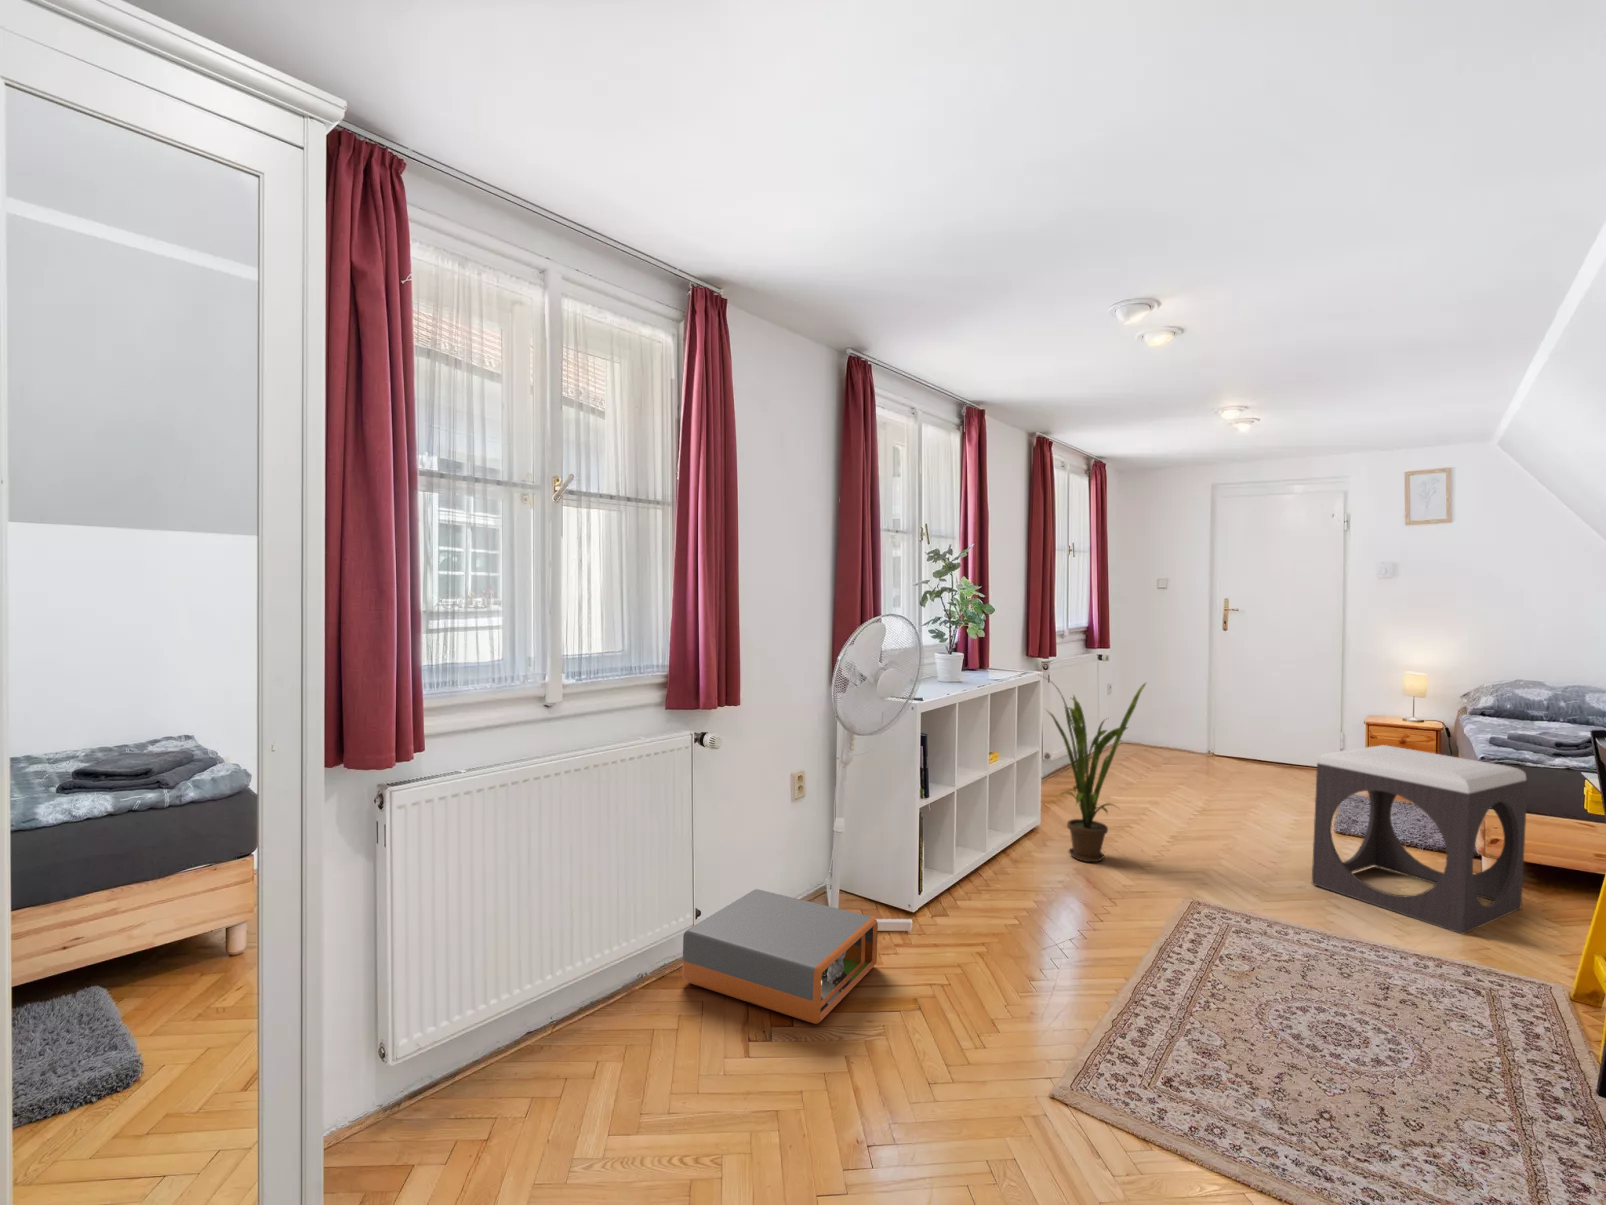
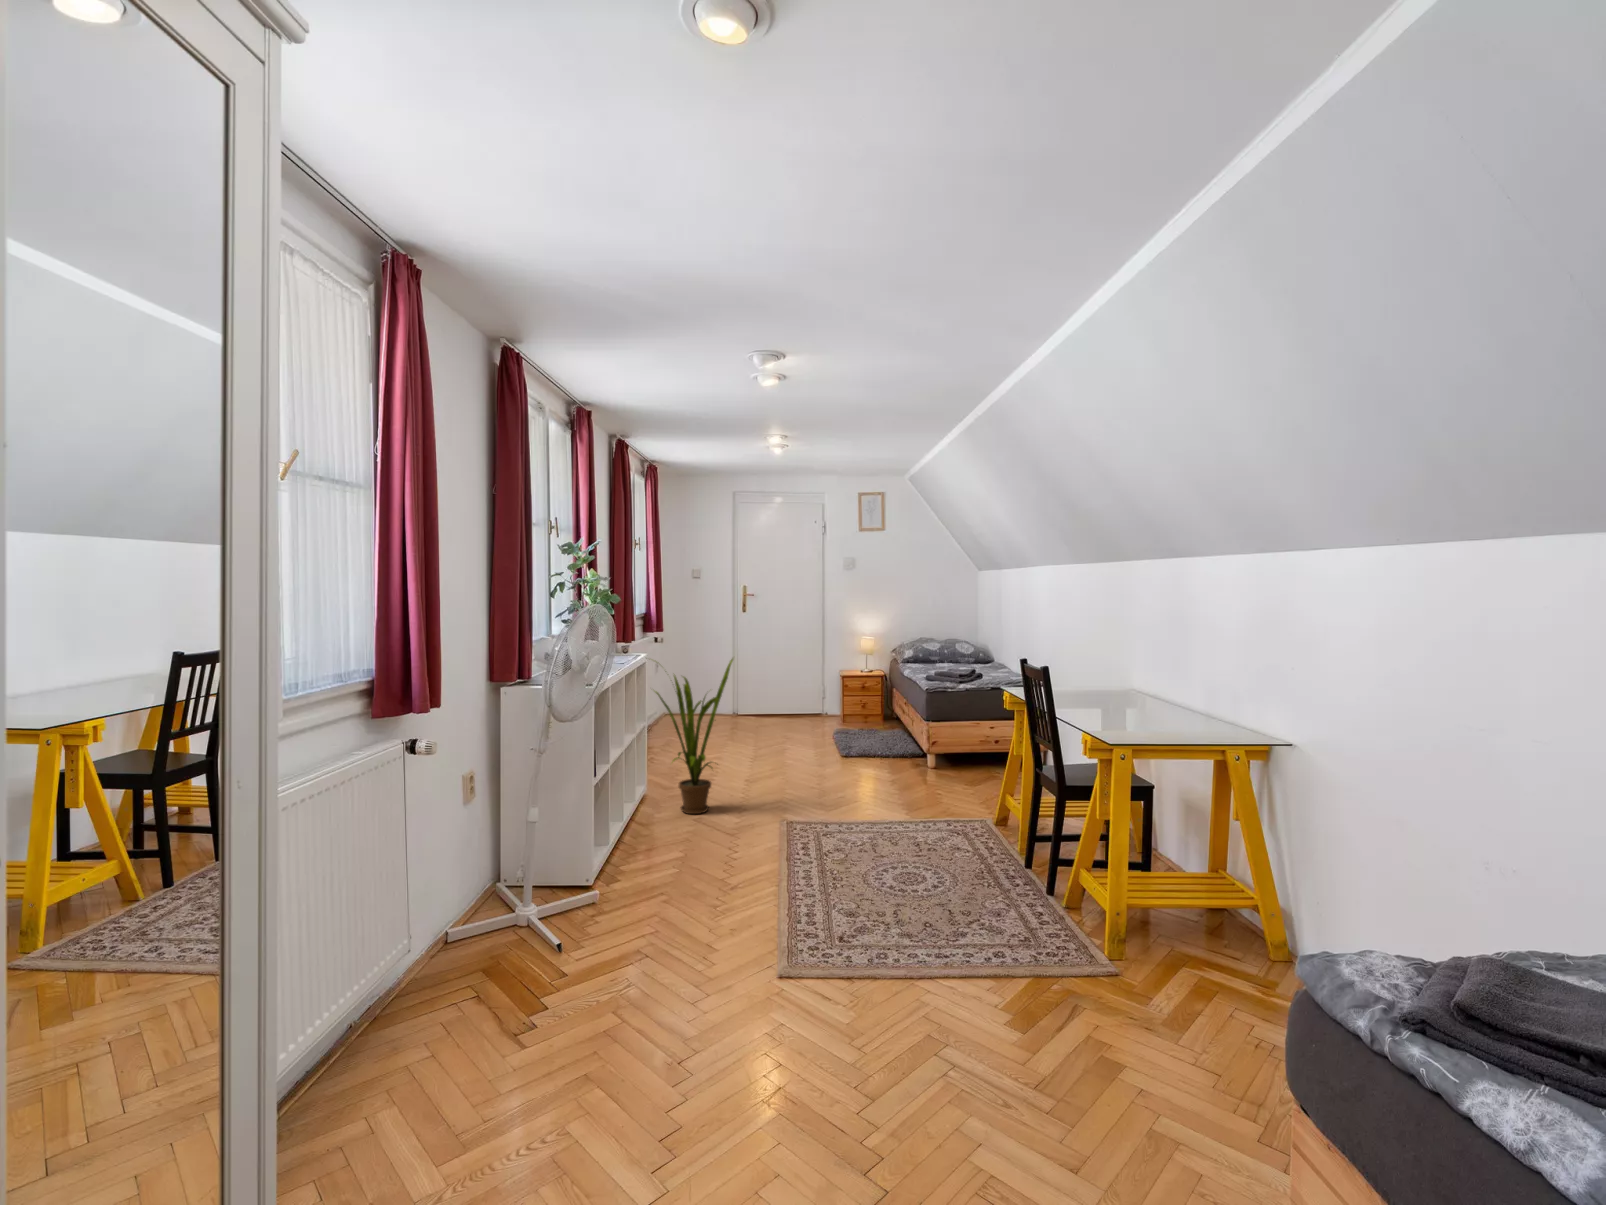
footstool: present [1312,745,1528,934] -> none [848,688,955,804]
storage box: present [682,889,878,1024] -> none [406,894,590,1013]

